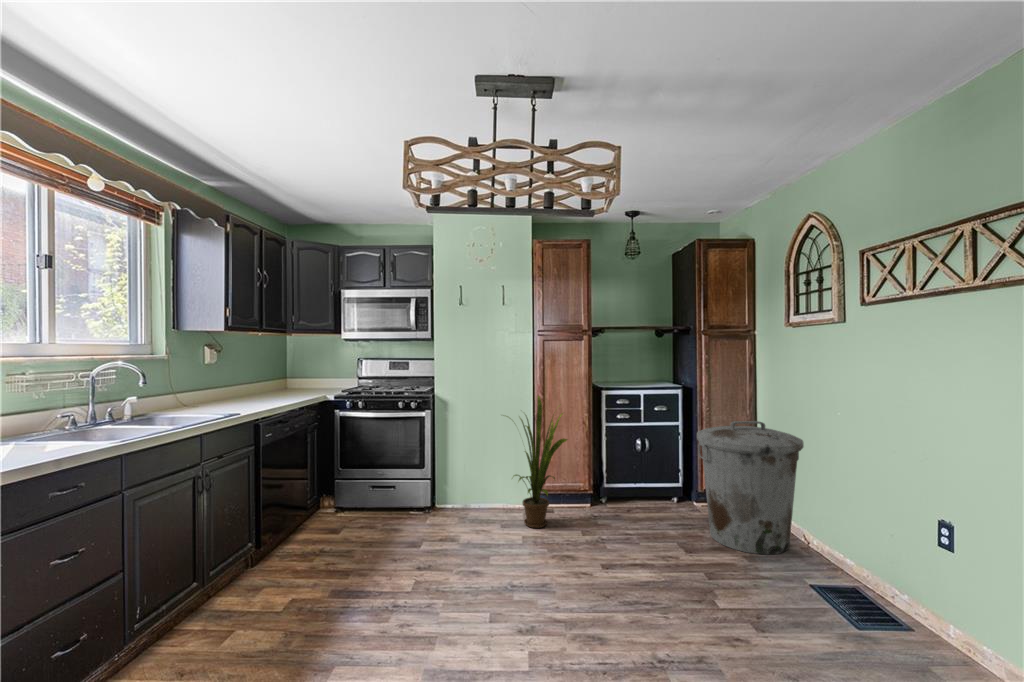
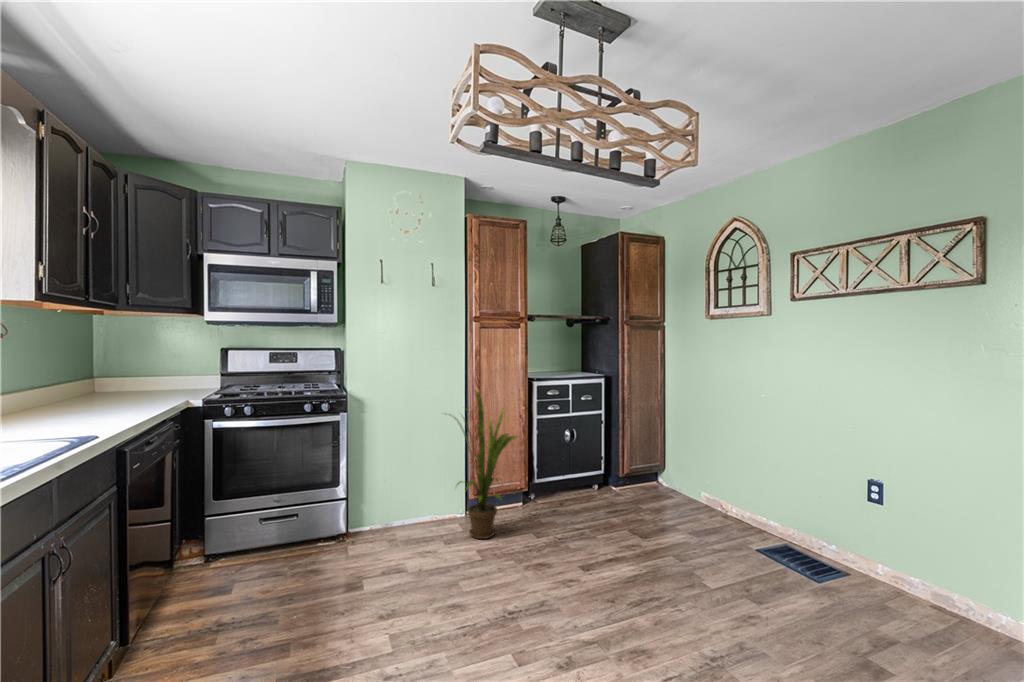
trash can: present [697,421,804,554] -> none [636,406,731,530]

